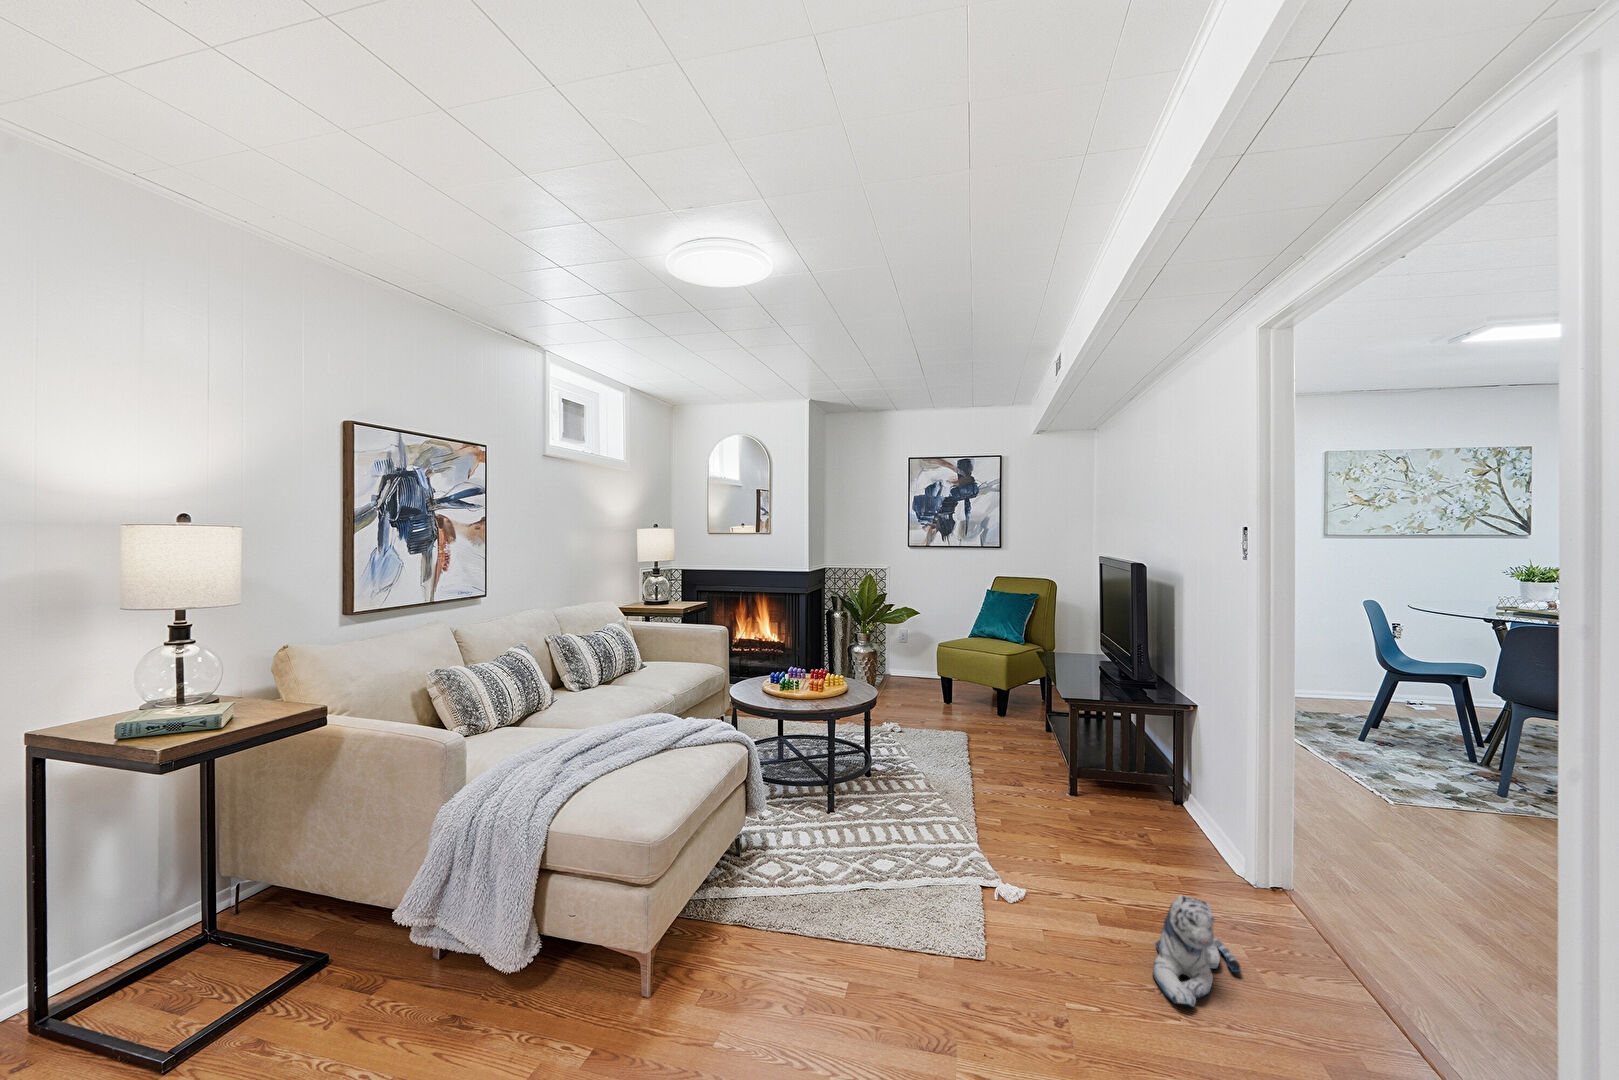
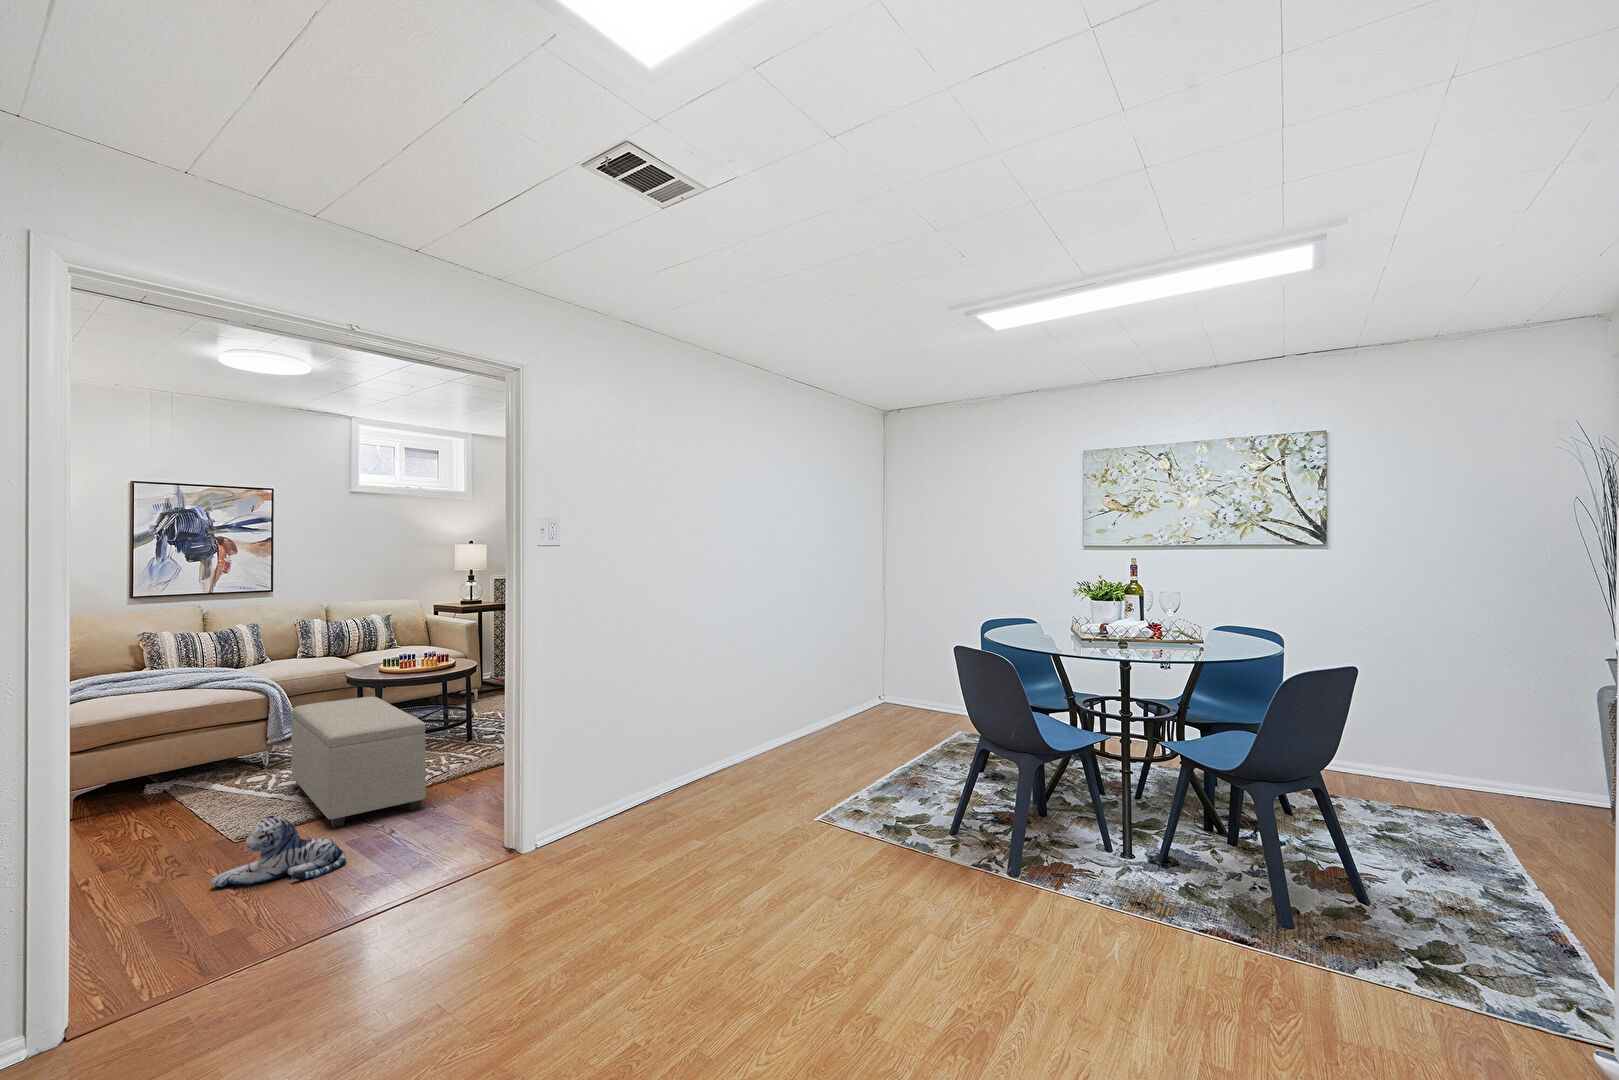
ottoman: none [814,726,1063,900] -> present [292,697,426,828]

